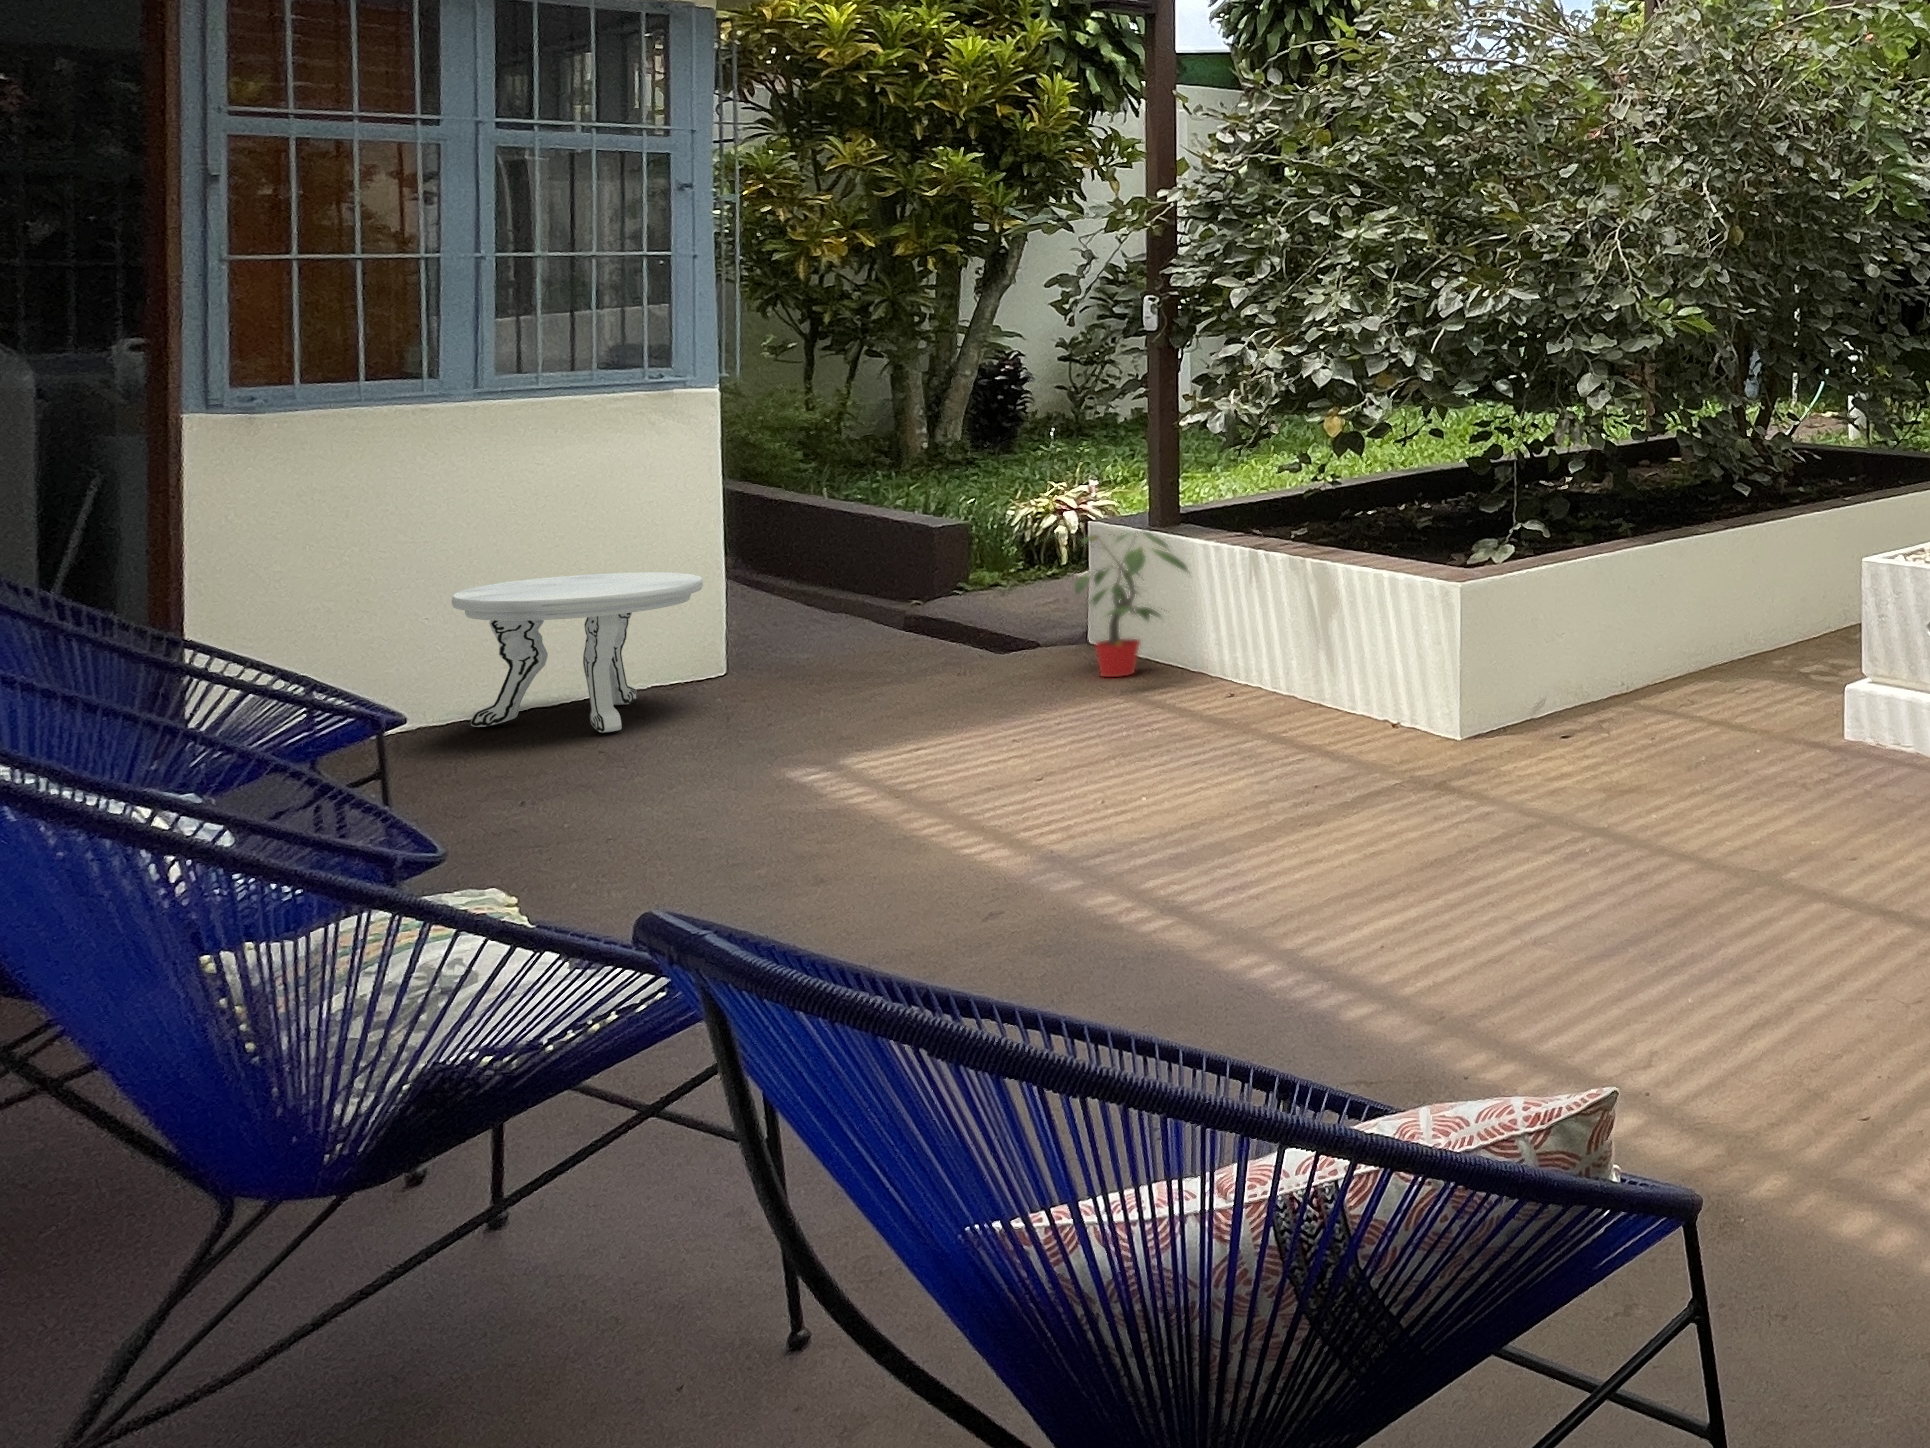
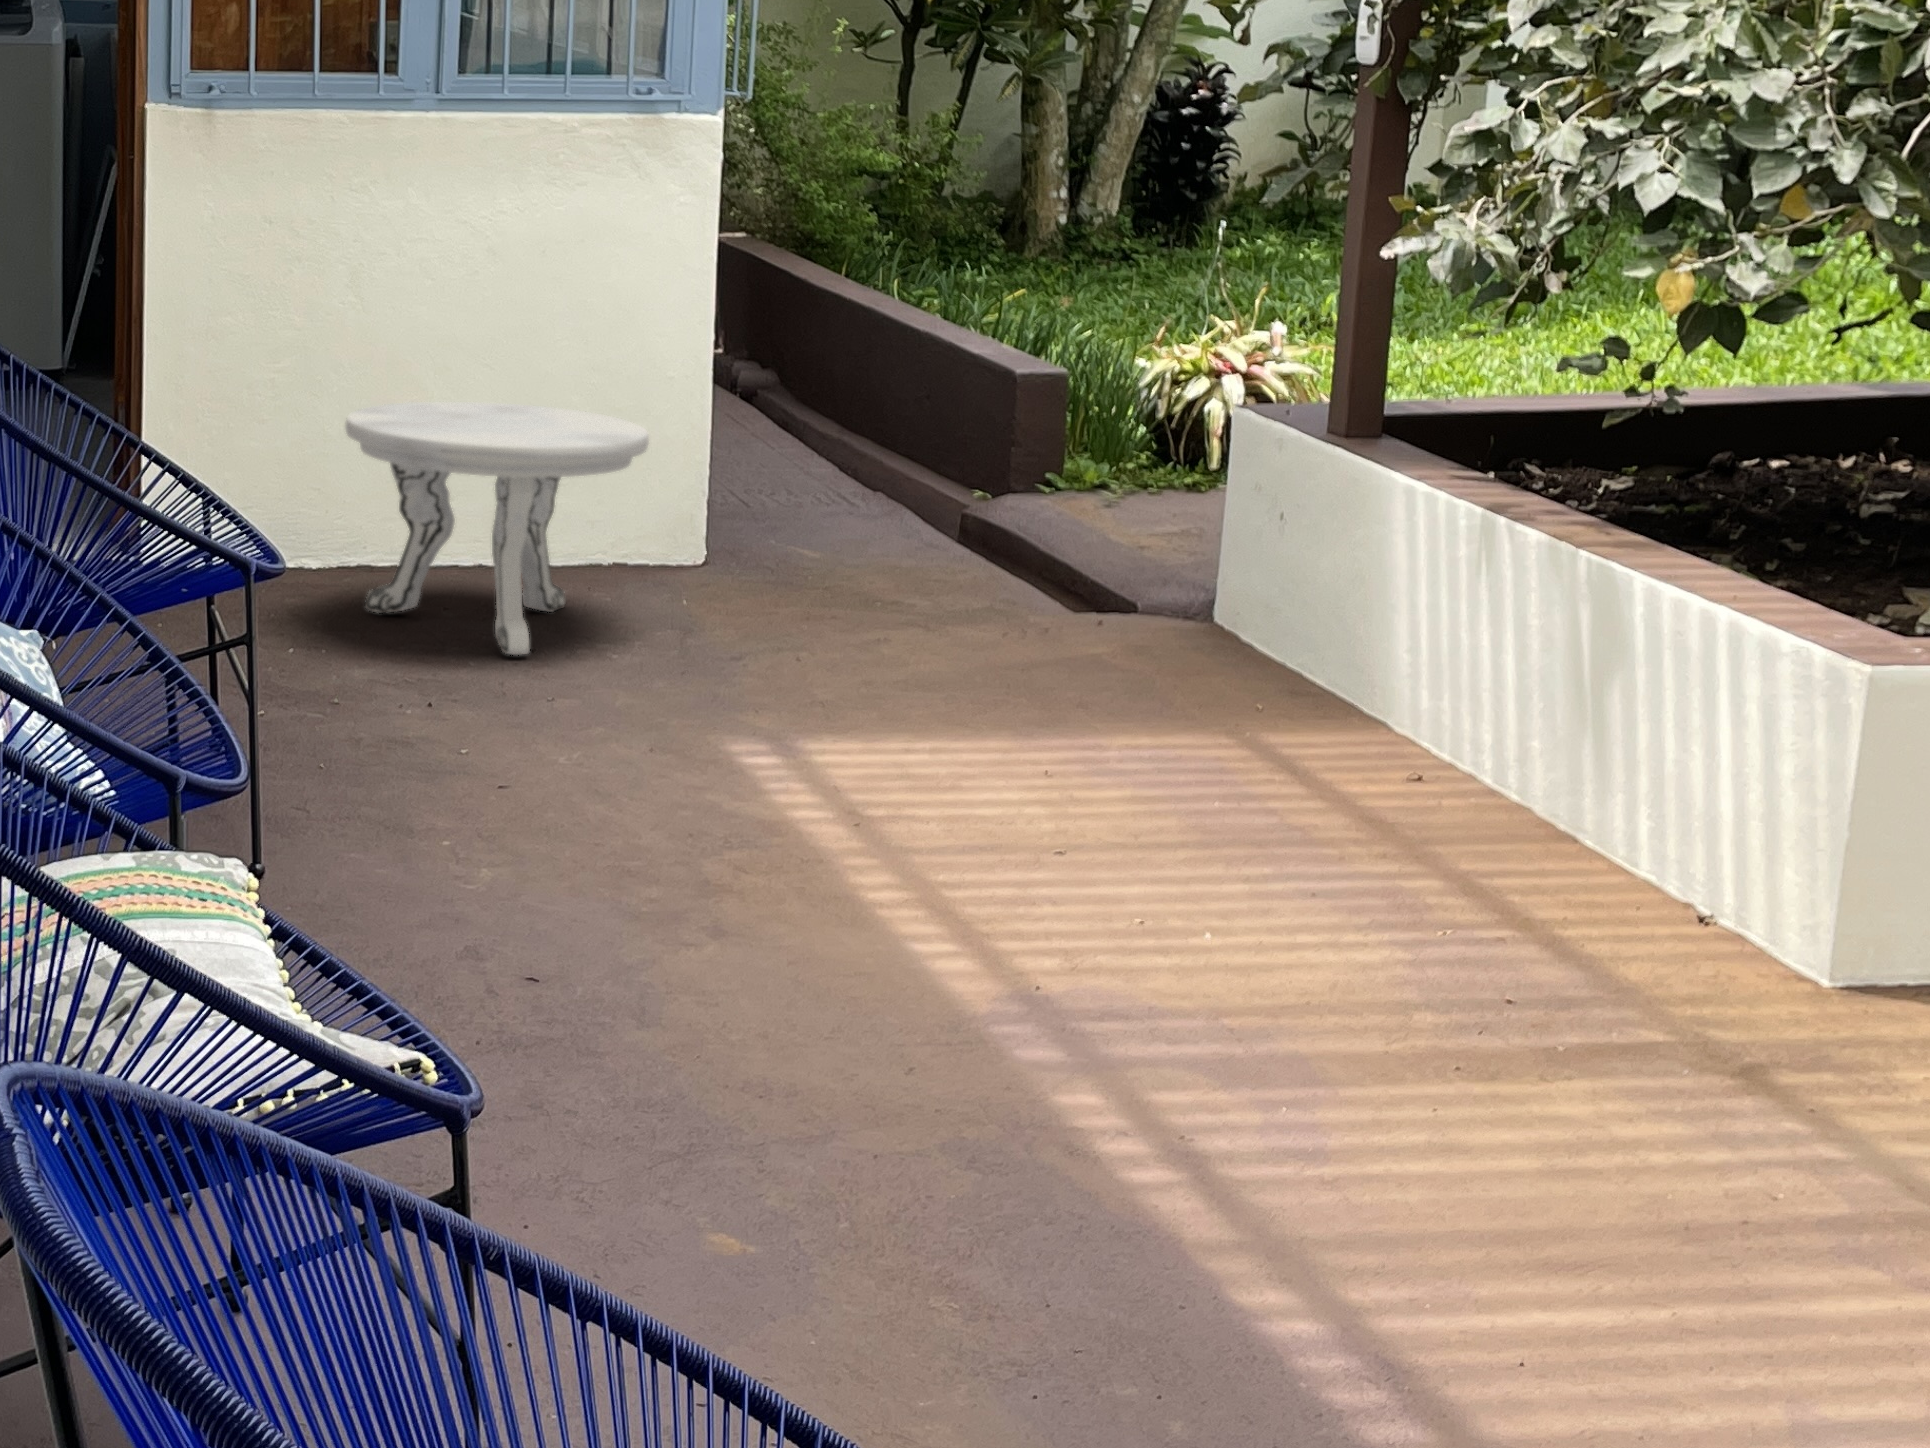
potted plant: present [1059,532,1190,677] -> none [1128,435,1380,709]

